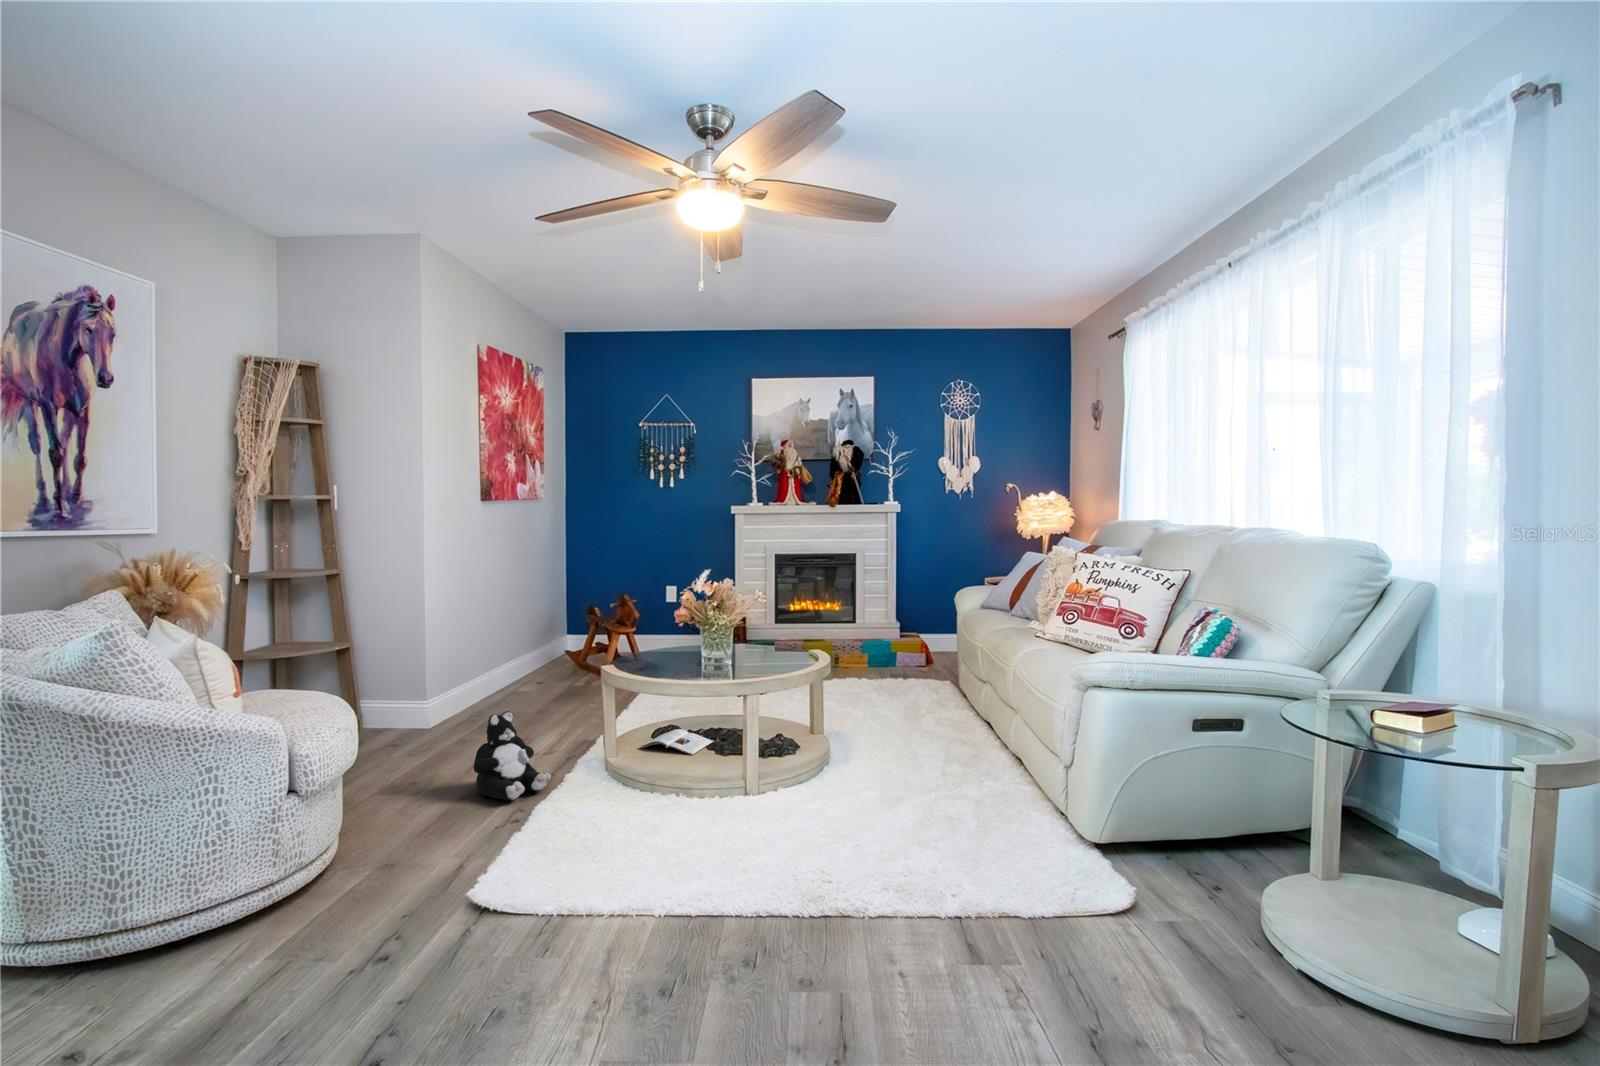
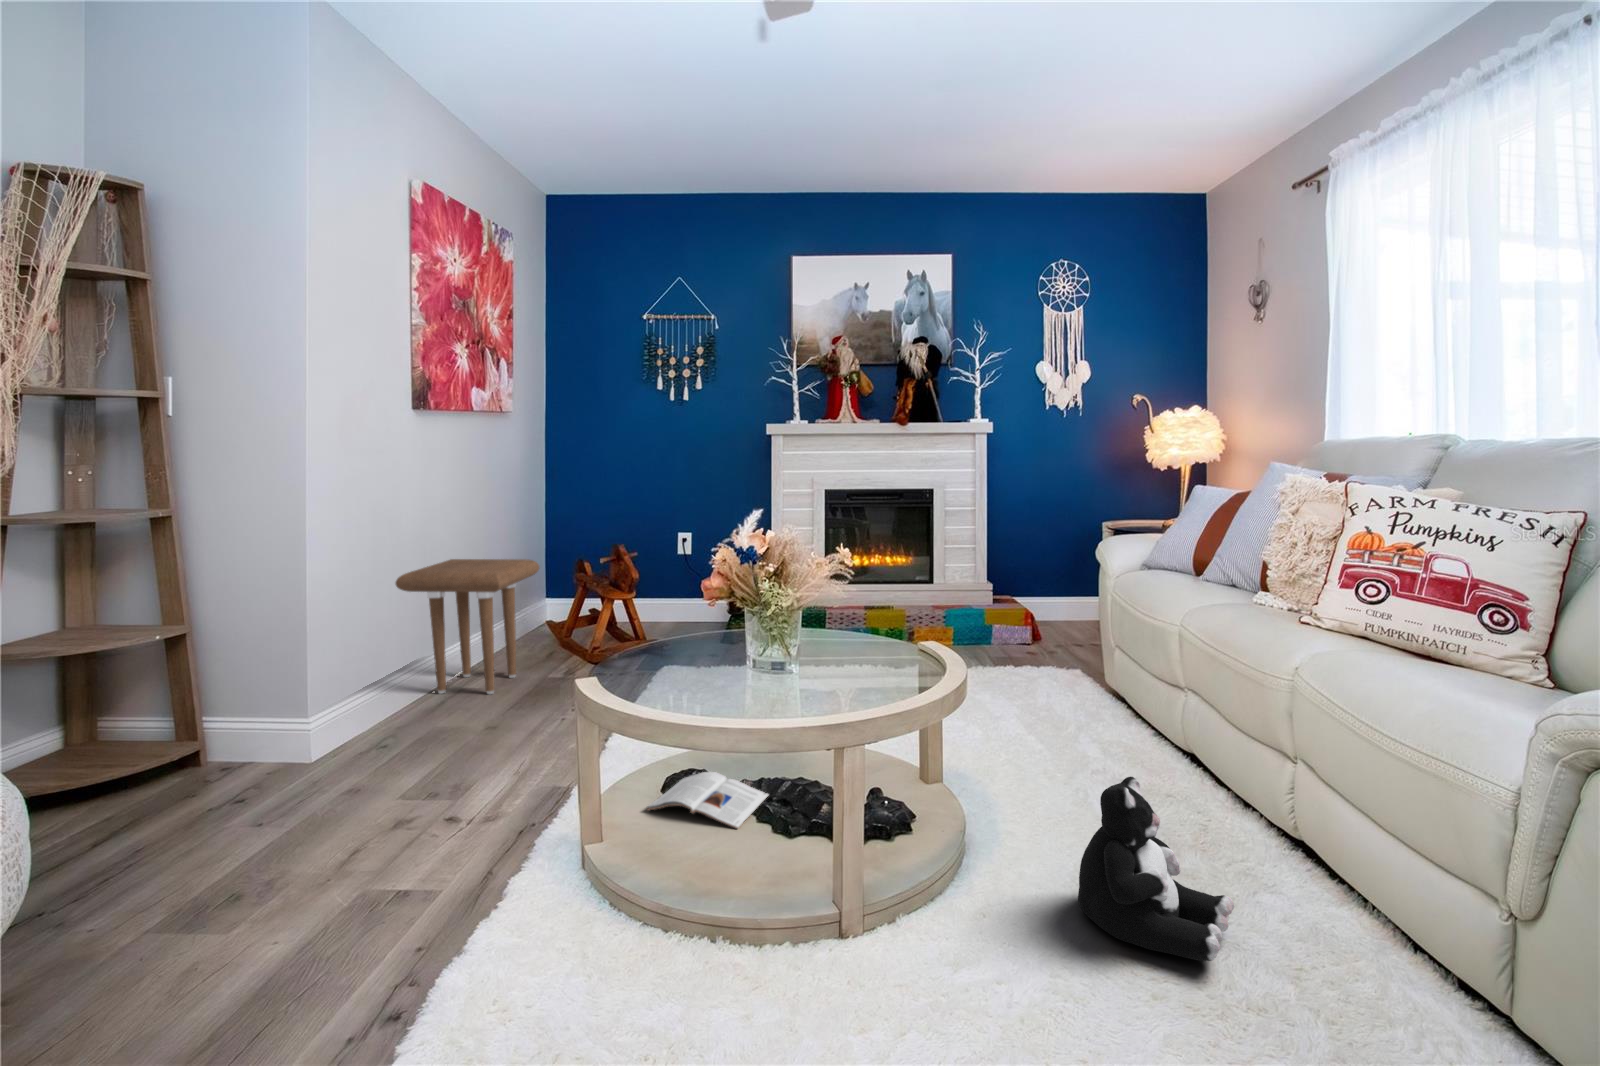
side table: none [467,606,564,700] -> present [396,559,539,694]
plush toy: present [474,711,551,800] -> present [1078,777,1234,961]

